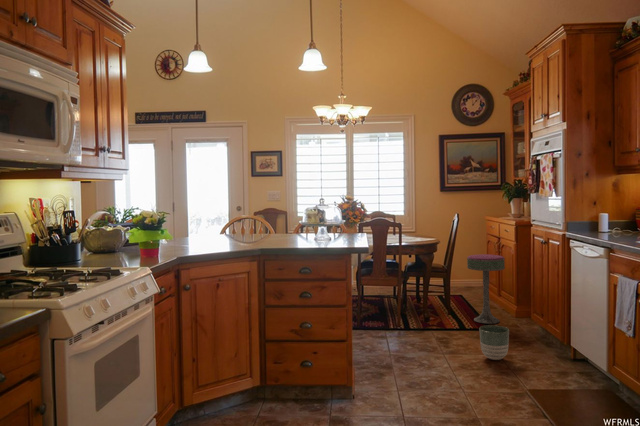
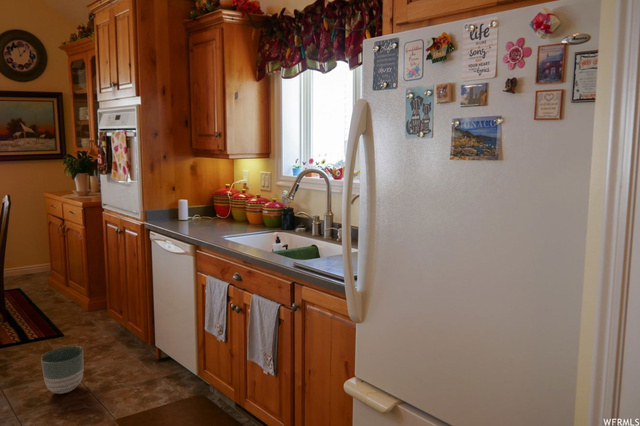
bar stool: present [467,254,505,324] -> none [20,246,73,333]

